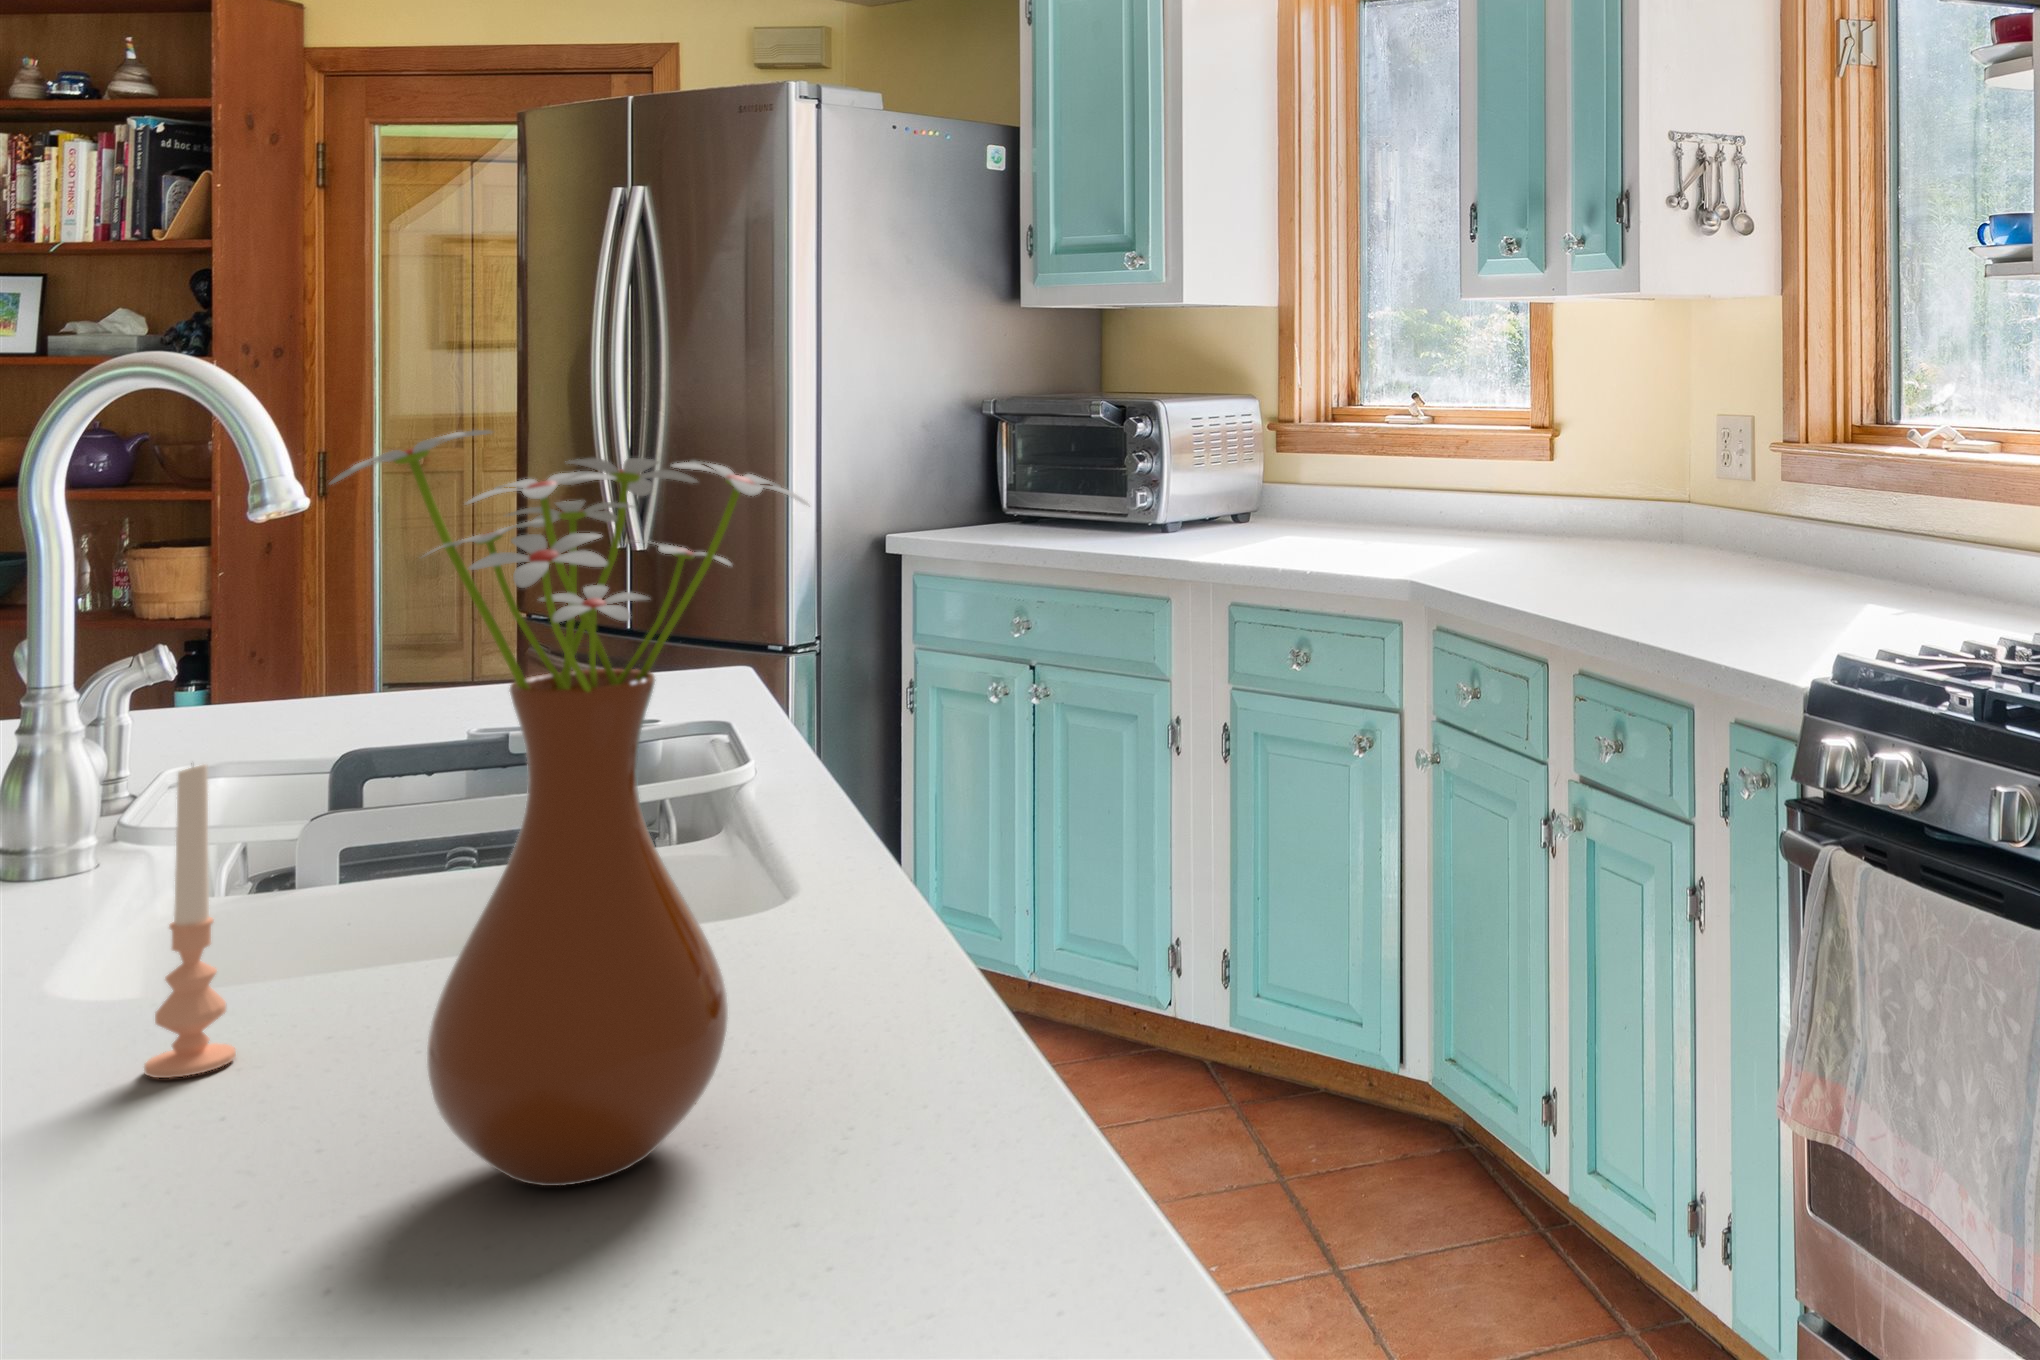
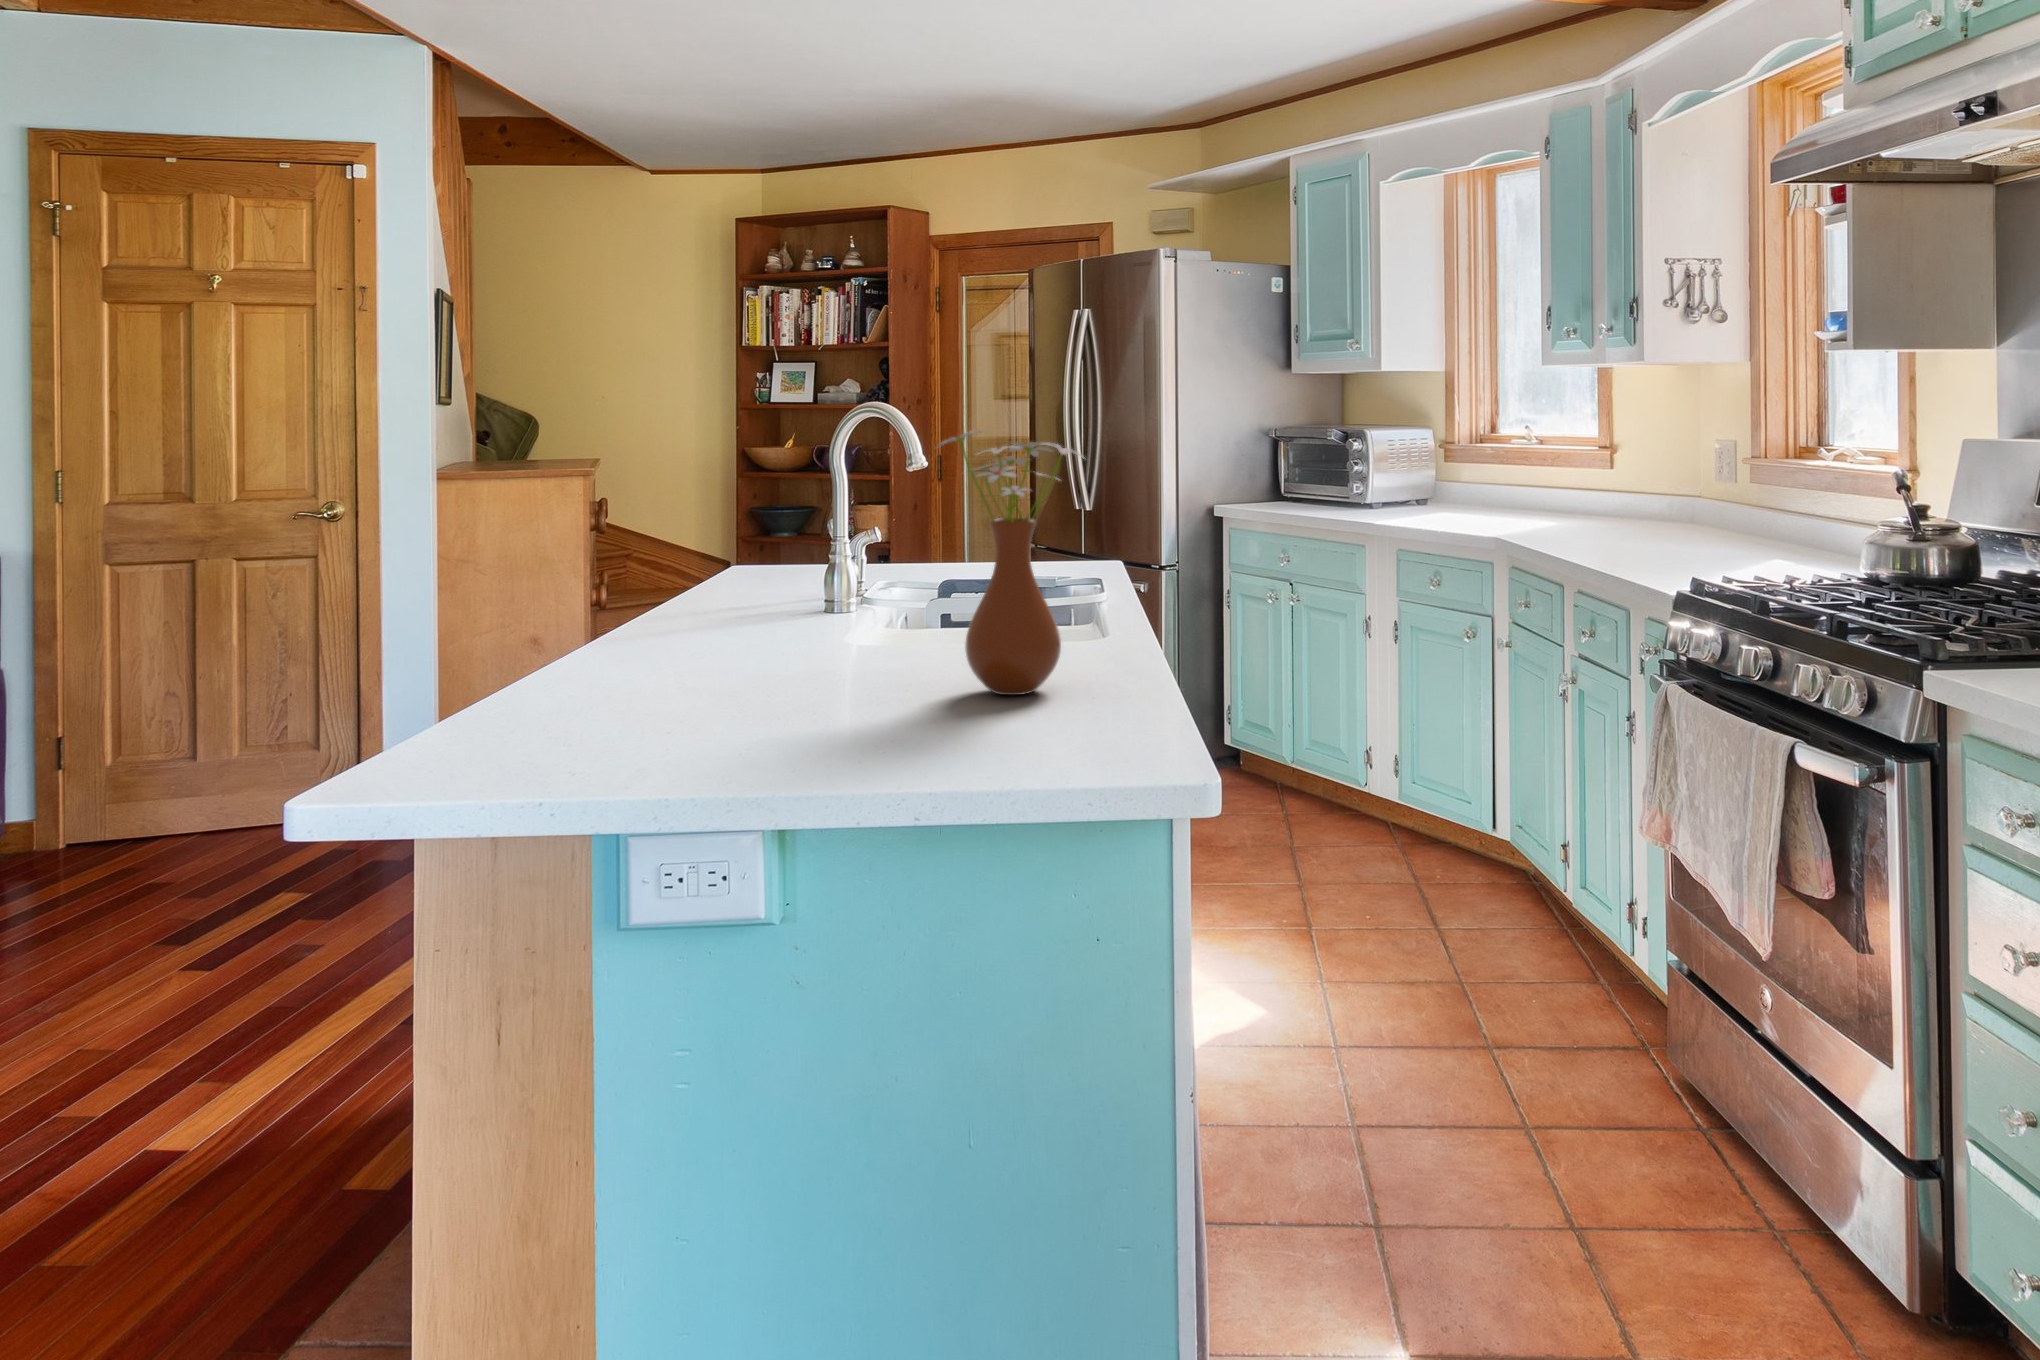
candle: present [144,764,236,1078] -> none [882,552,909,663]

